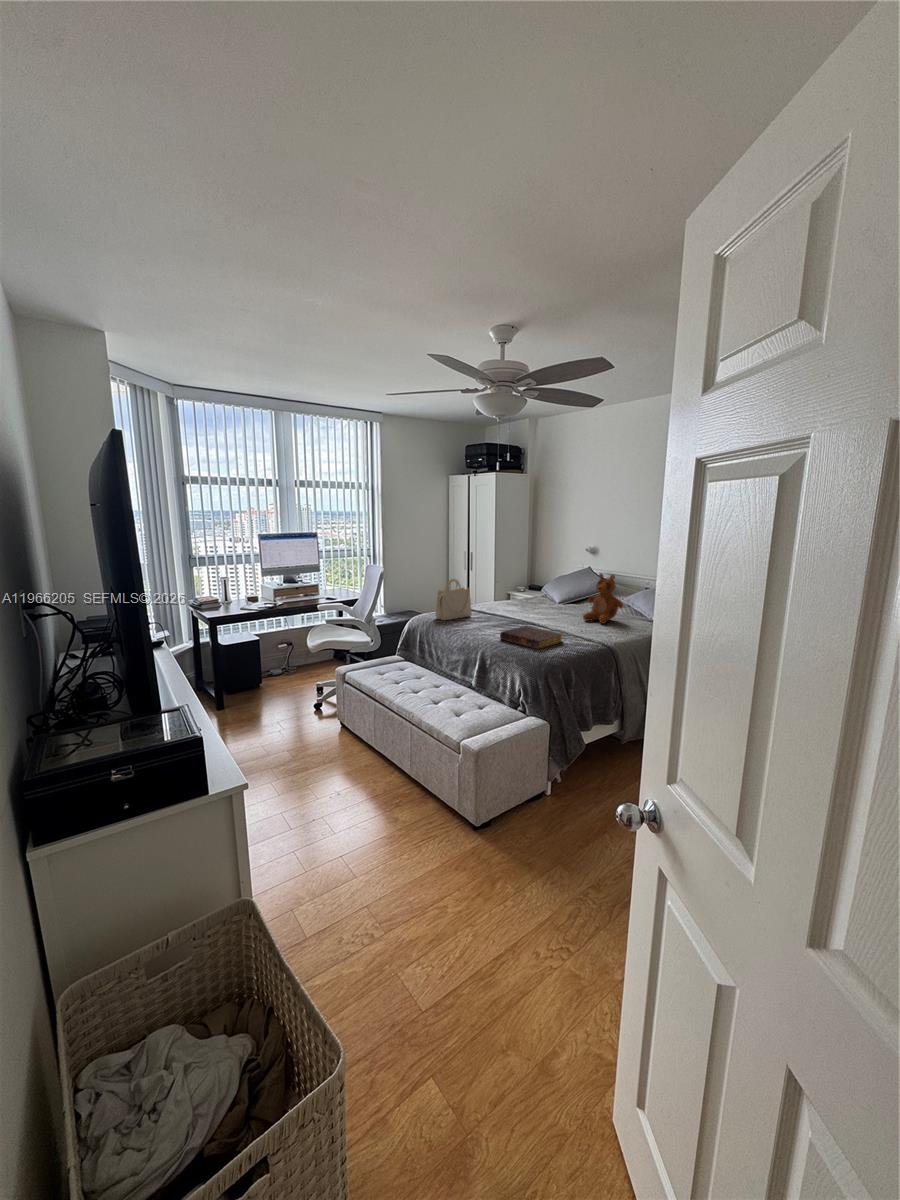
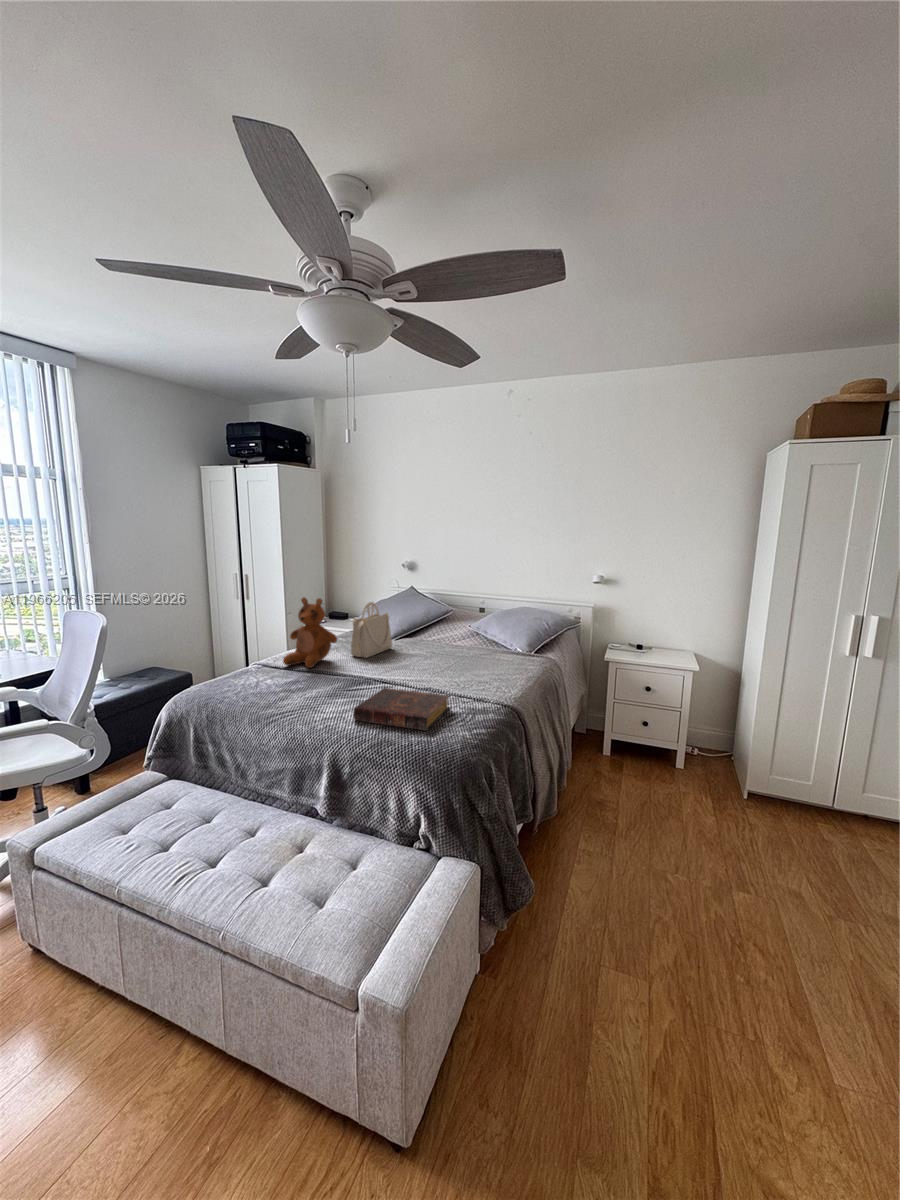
teddy bear: present [583,573,623,624] -> present [283,598,337,668]
handbag: present [436,579,472,620] -> present [351,602,392,658]

